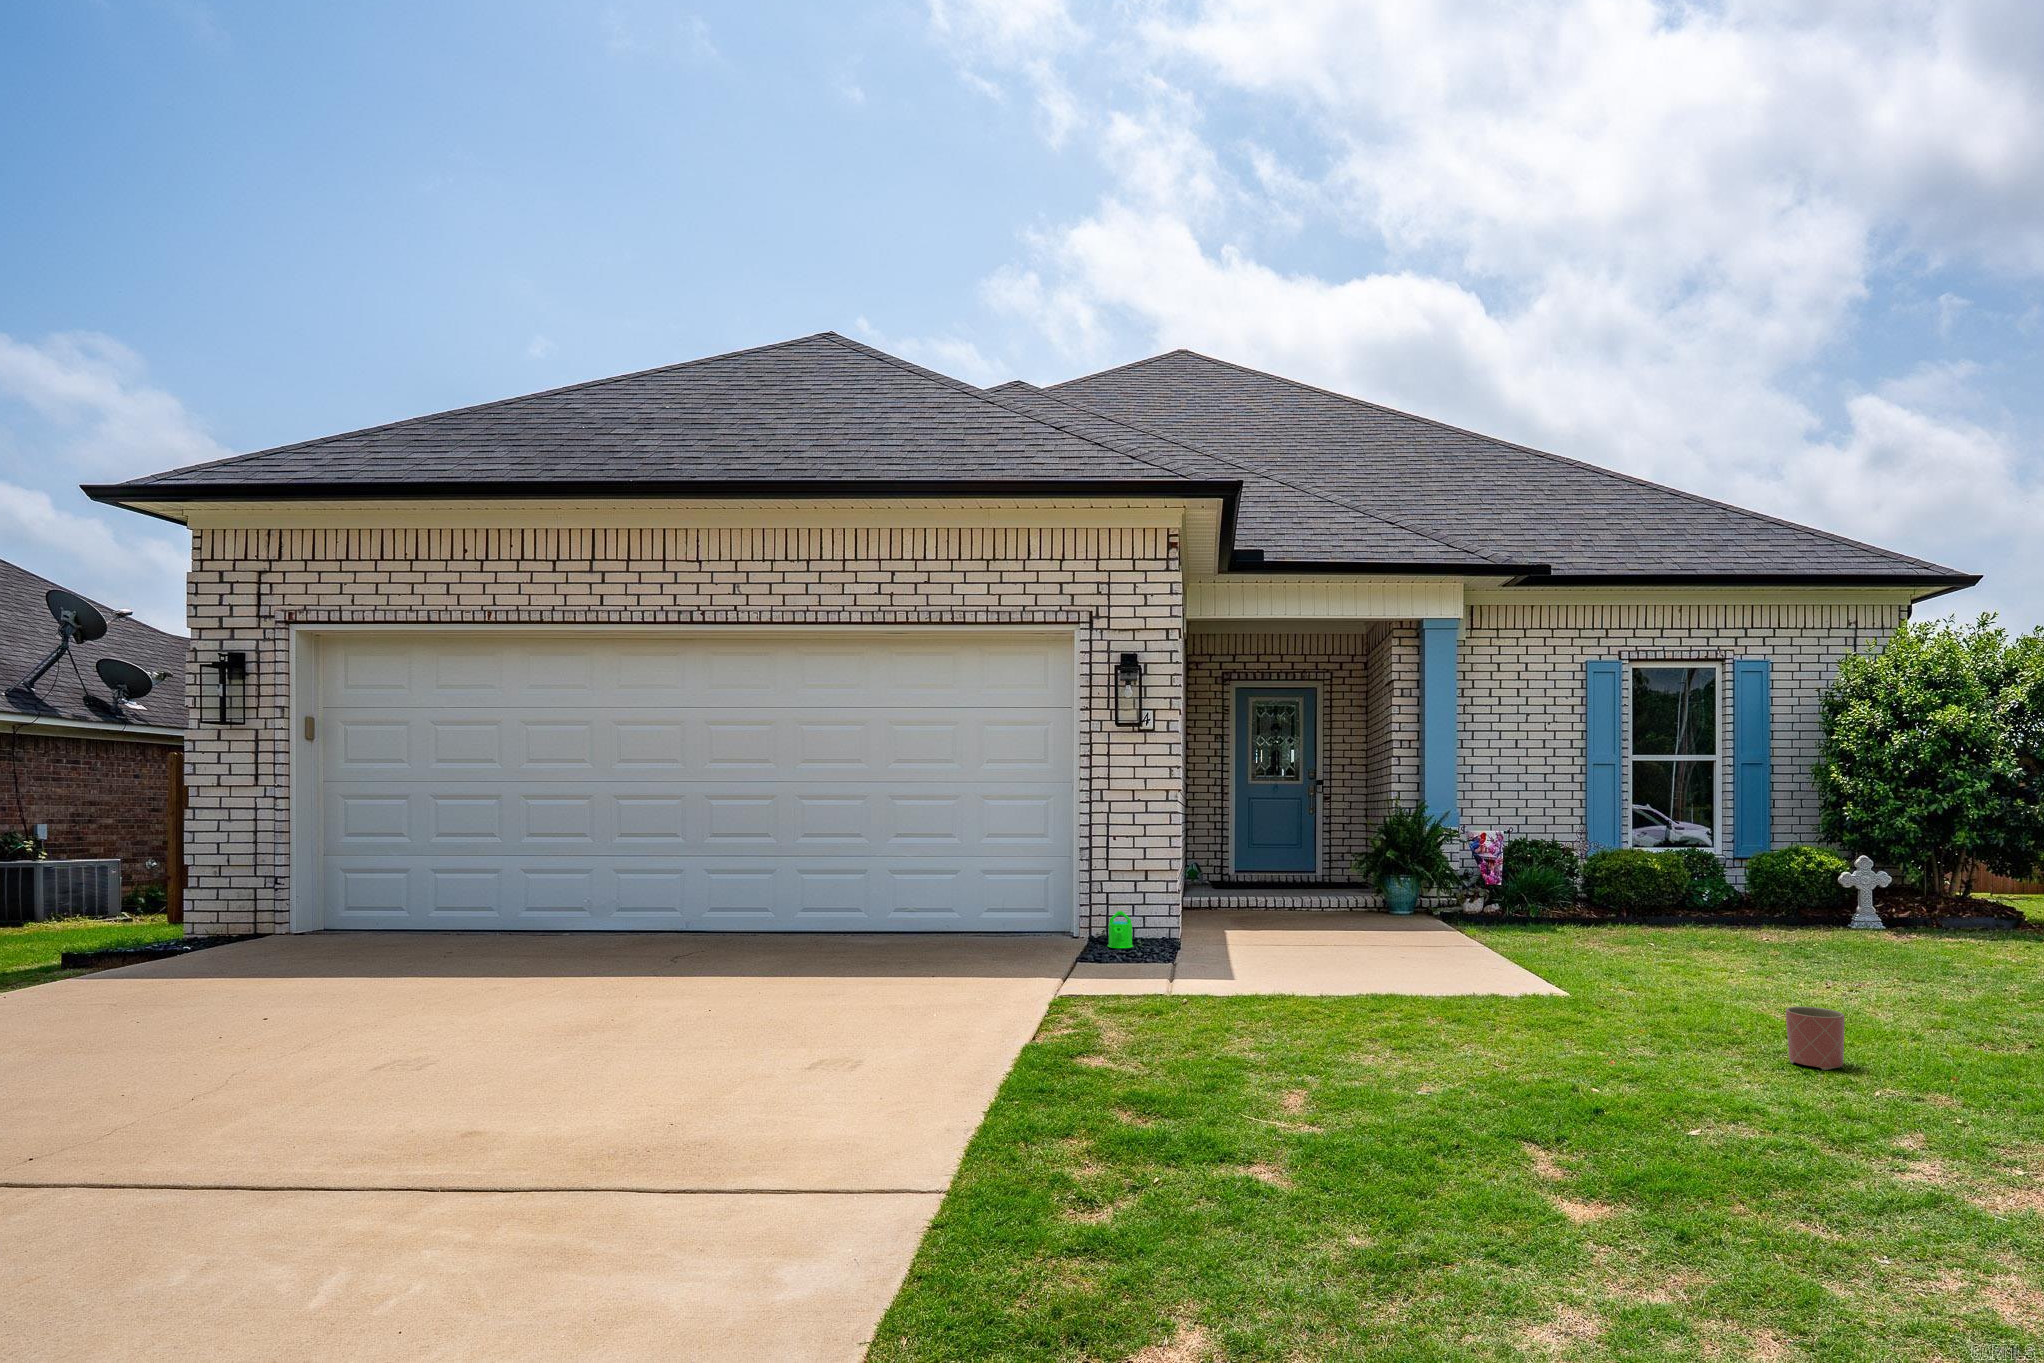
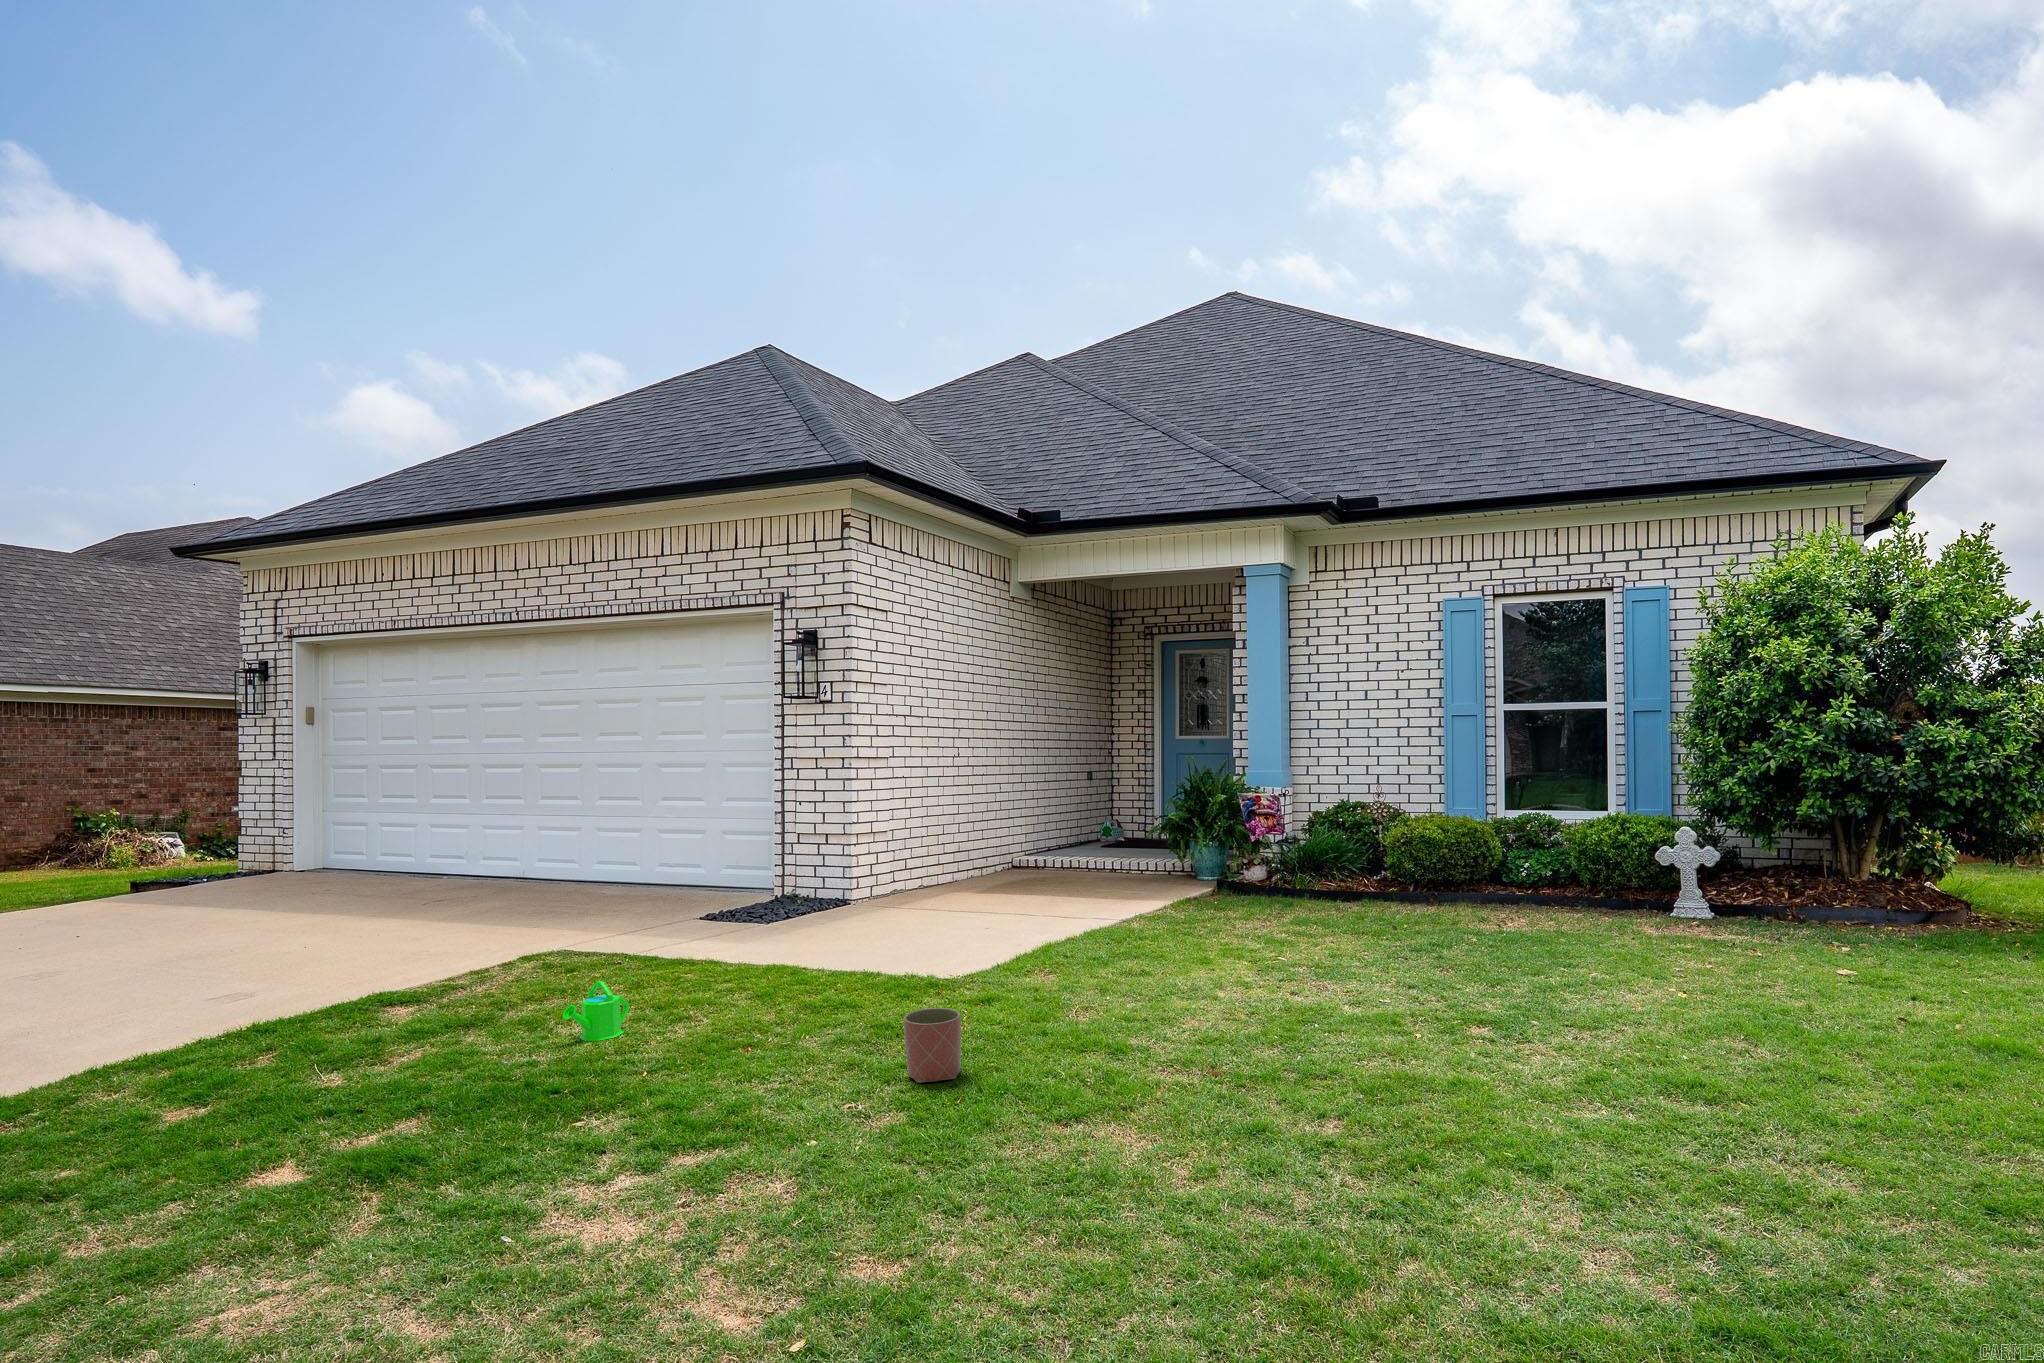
watering can: present [1107,911,1133,948] -> present [563,981,629,1041]

